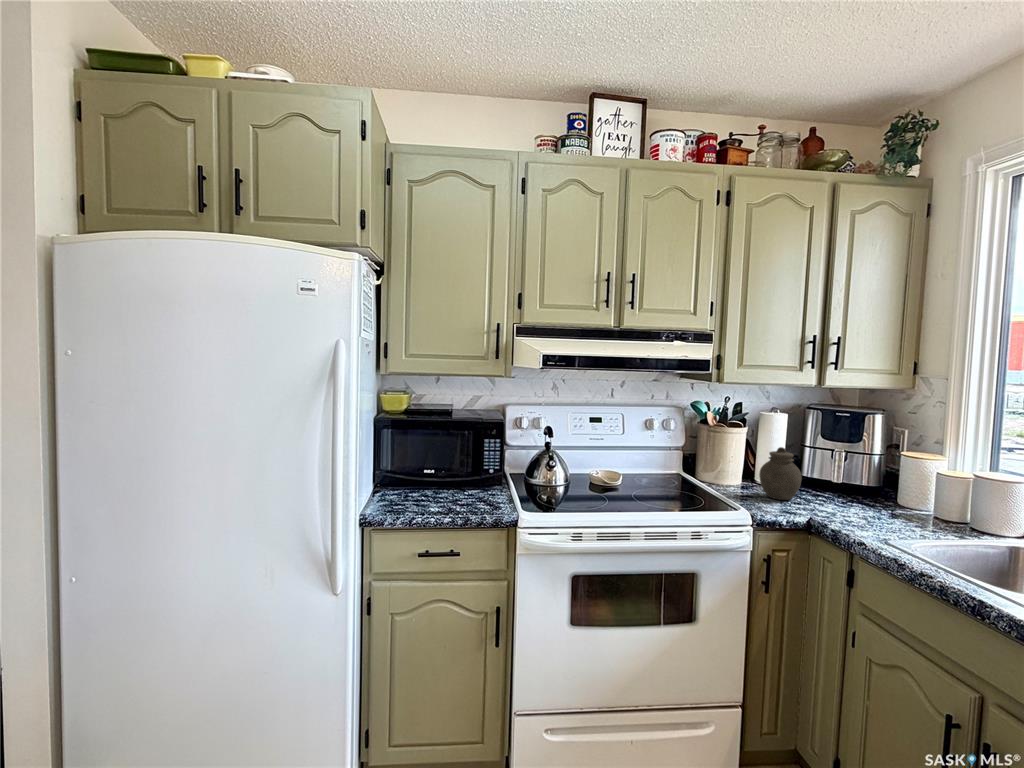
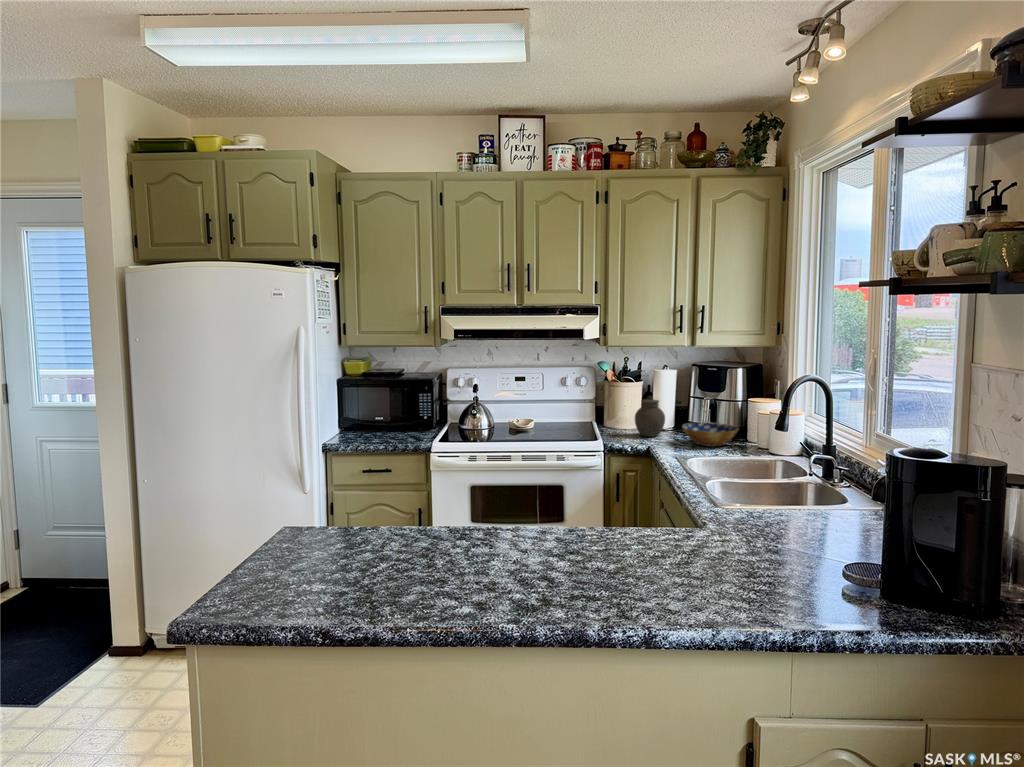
bowl: none [838,483,925,519] -> present [682,422,738,447]

